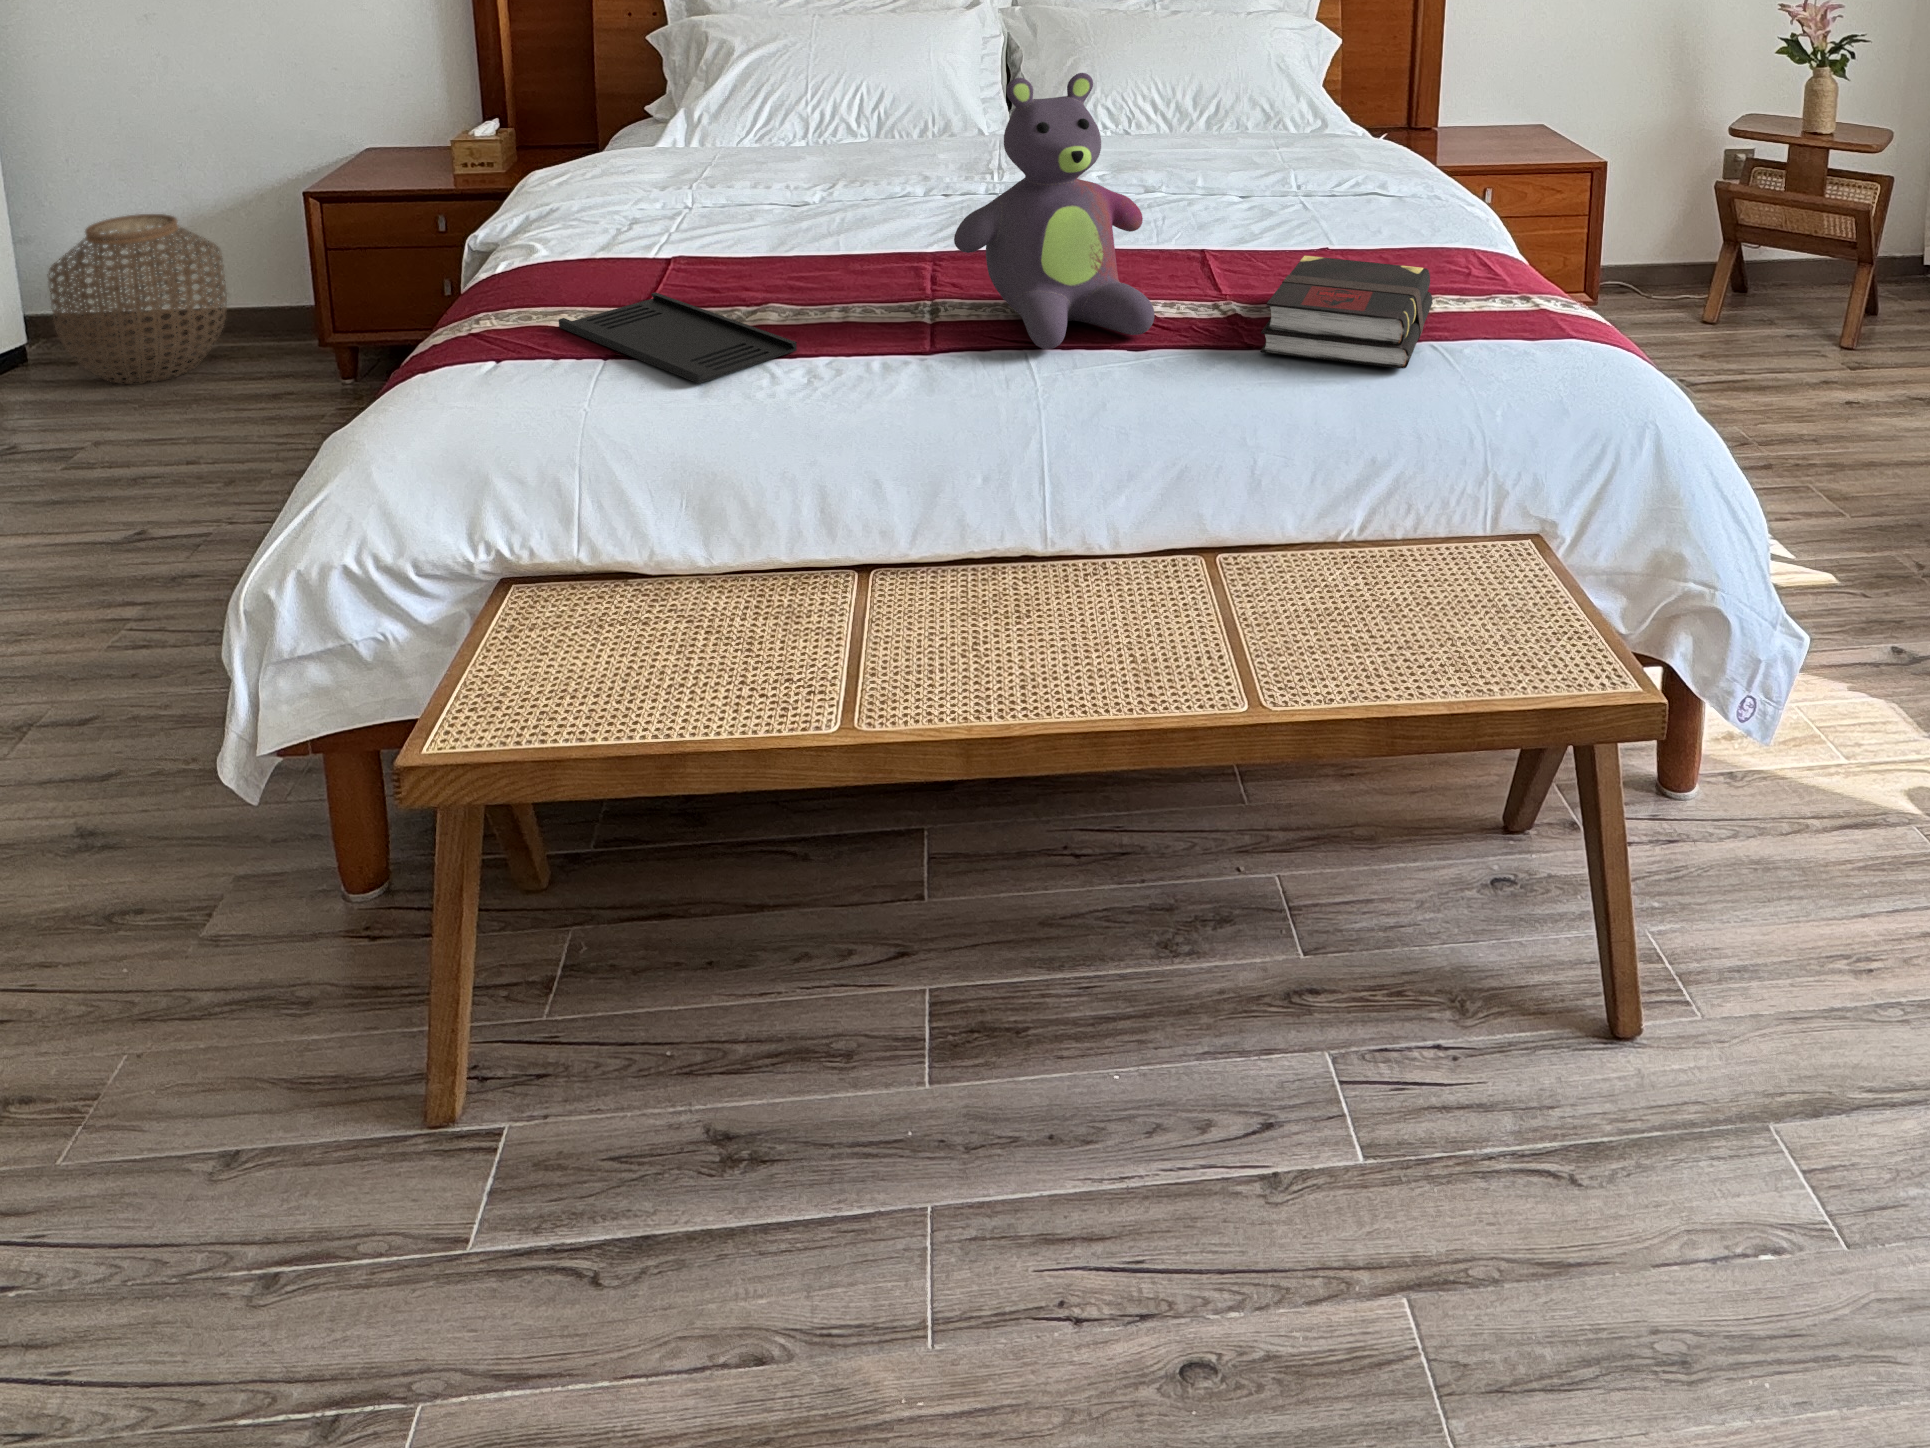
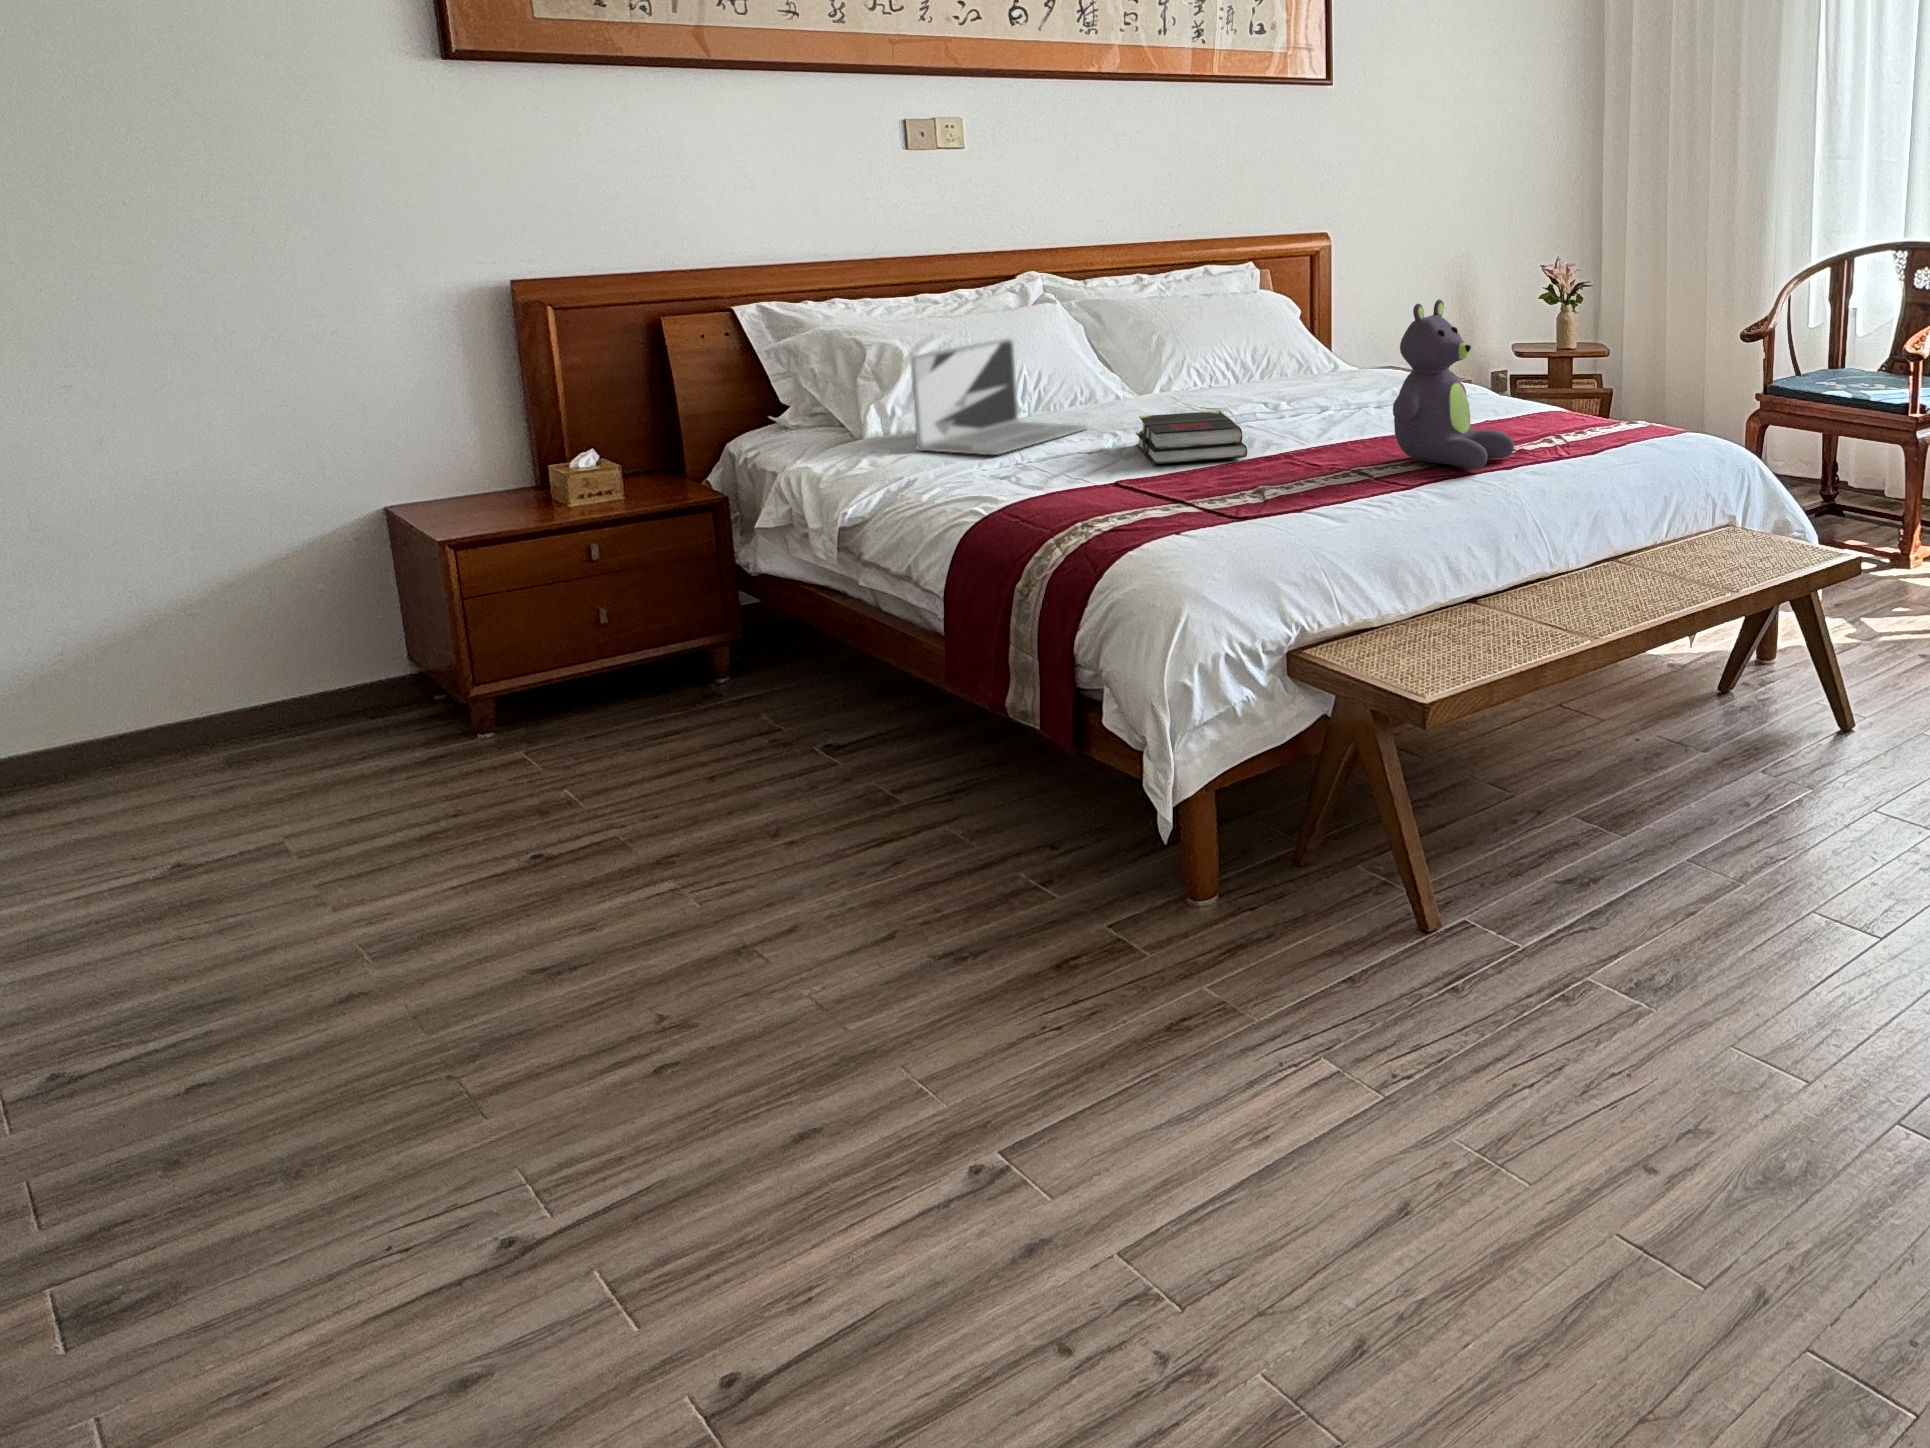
laptop: none [628,48,843,192] -> present [910,339,1087,455]
woven basket: present [48,214,227,384] -> none [32,616,275,819]
book: present [1261,256,1432,368] -> present [1136,411,1247,464]
tray: present [559,292,797,383] -> none [1157,488,1340,513]

